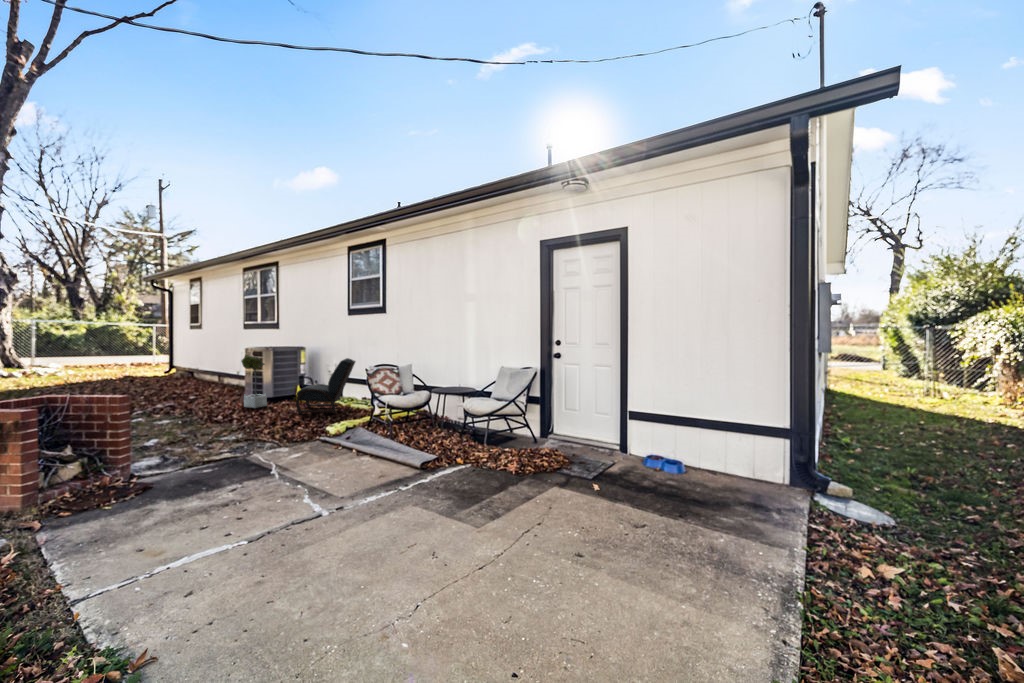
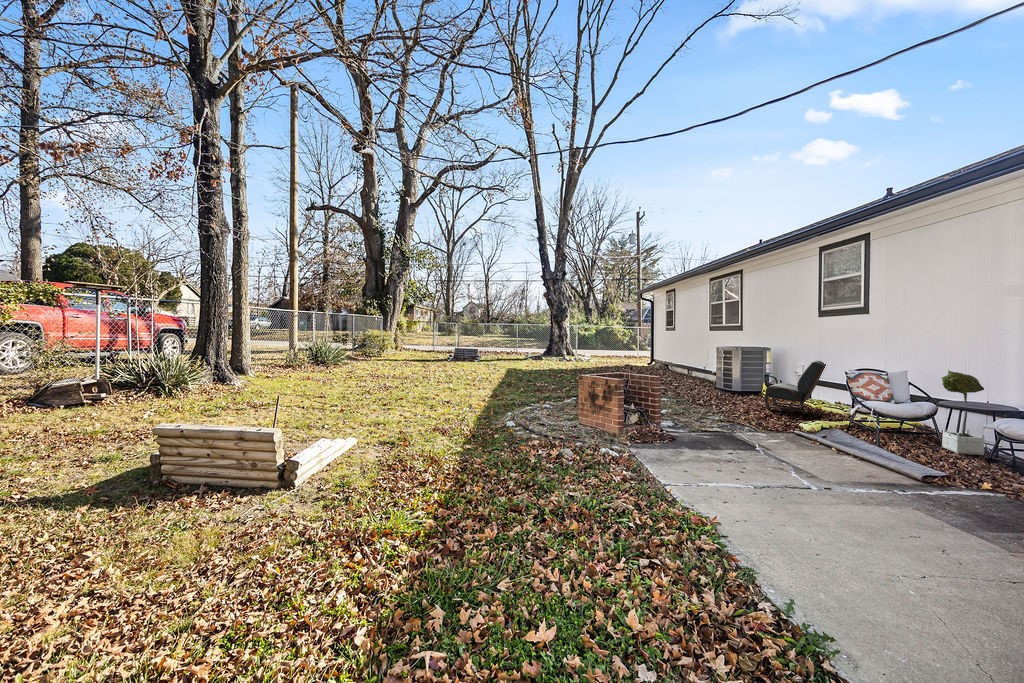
potted tree: present [241,355,267,408] -> present [942,370,985,455]

